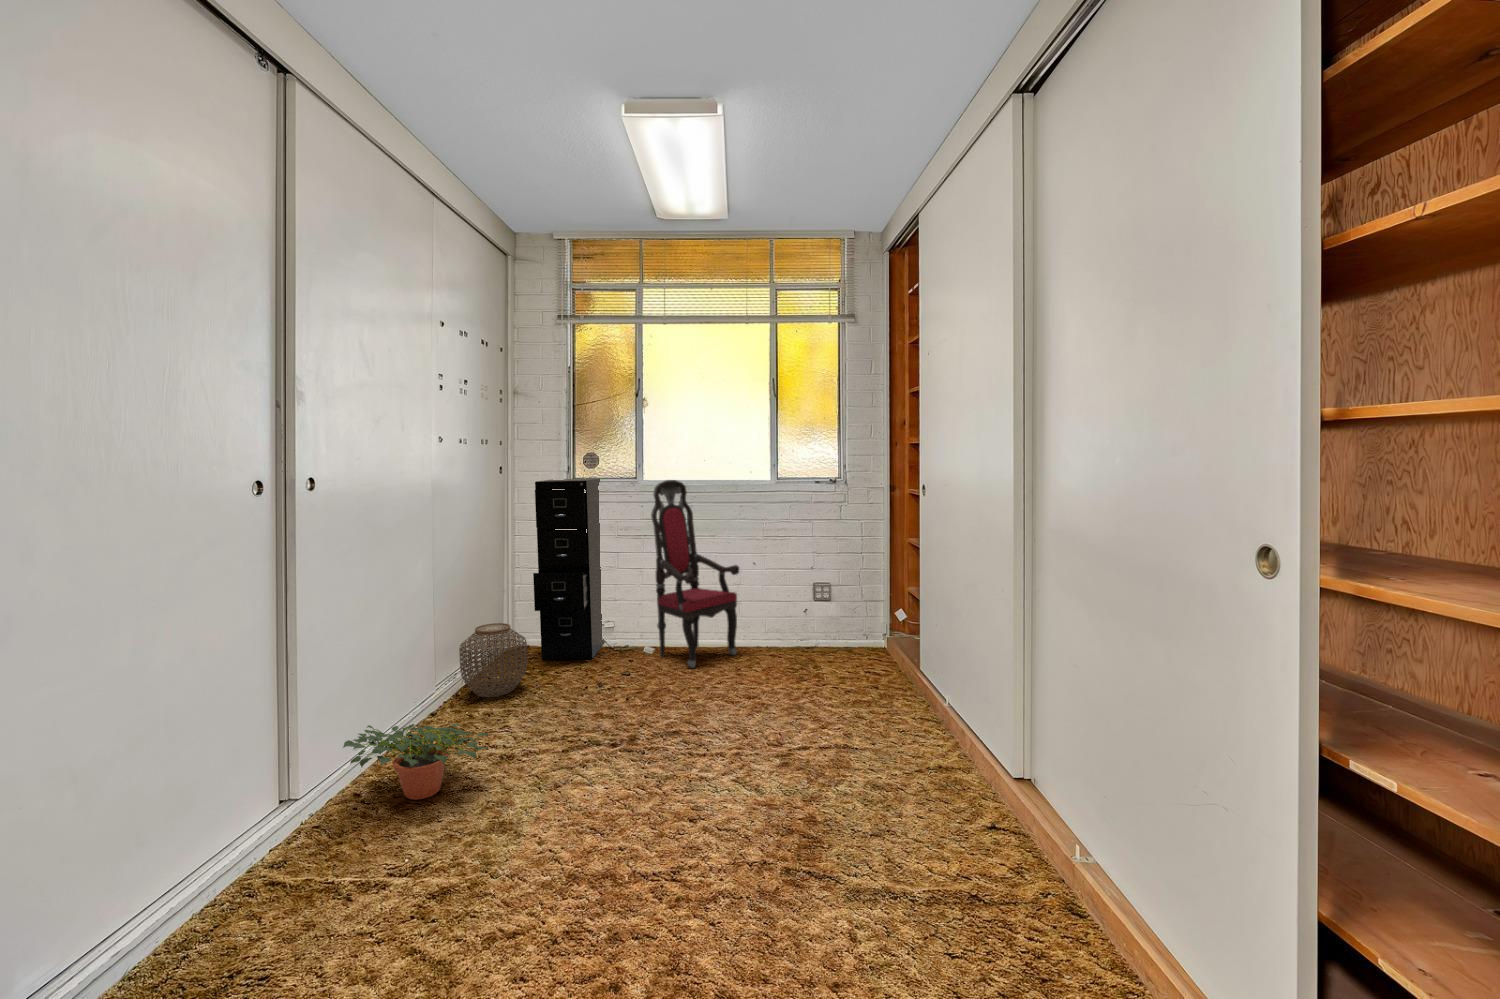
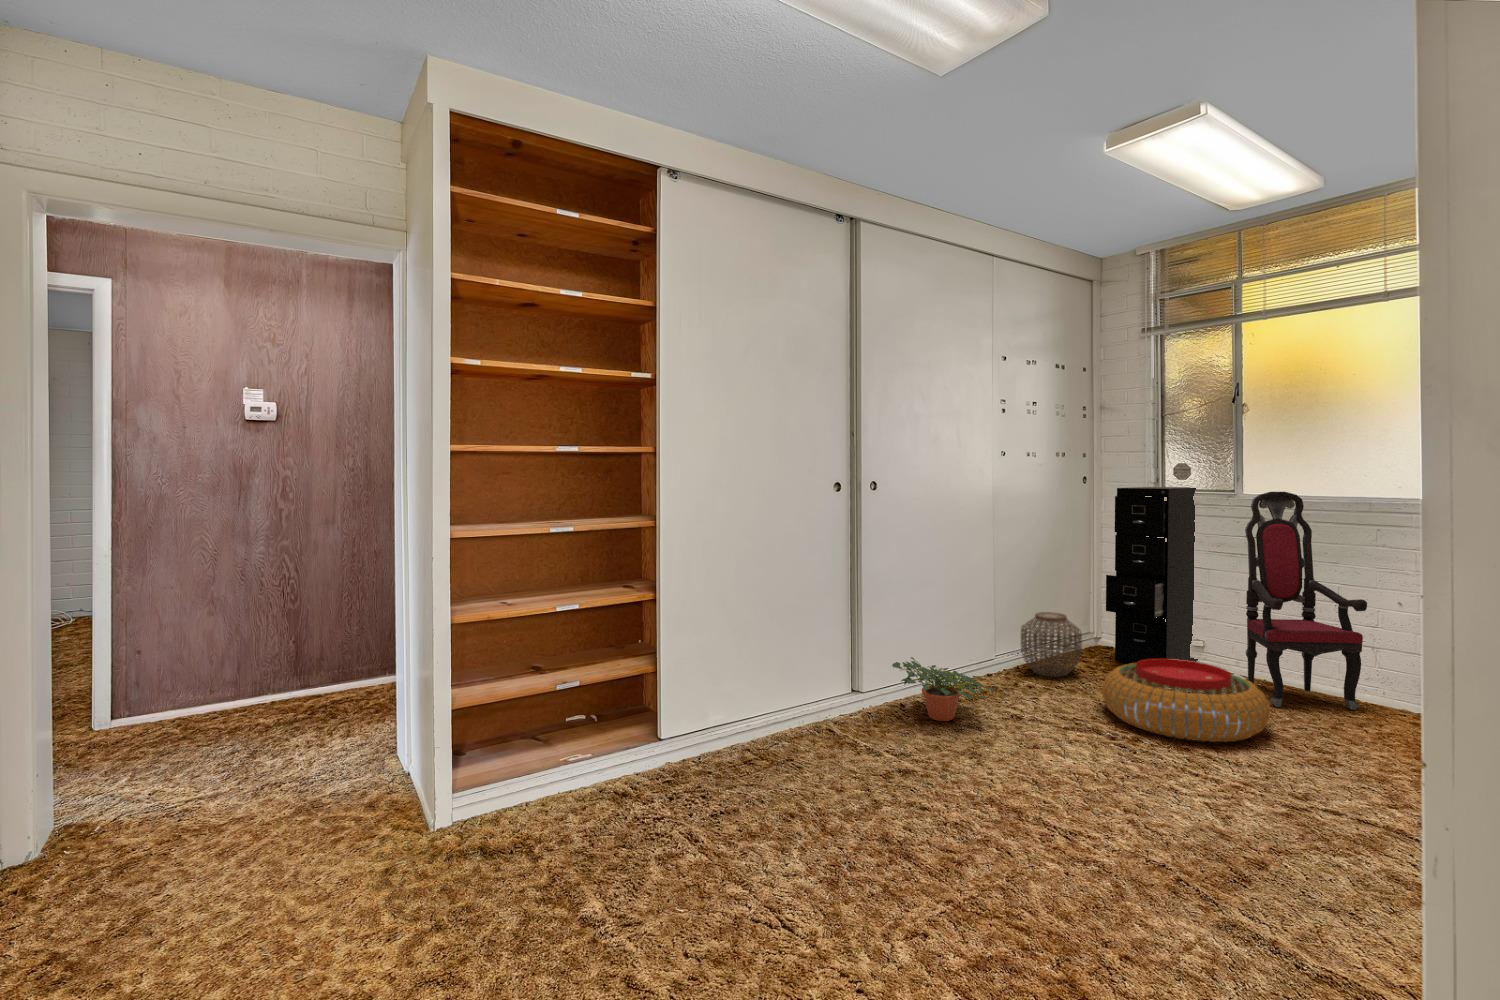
pouf: none [574,645,715,726] -> present [1102,659,1270,742]

